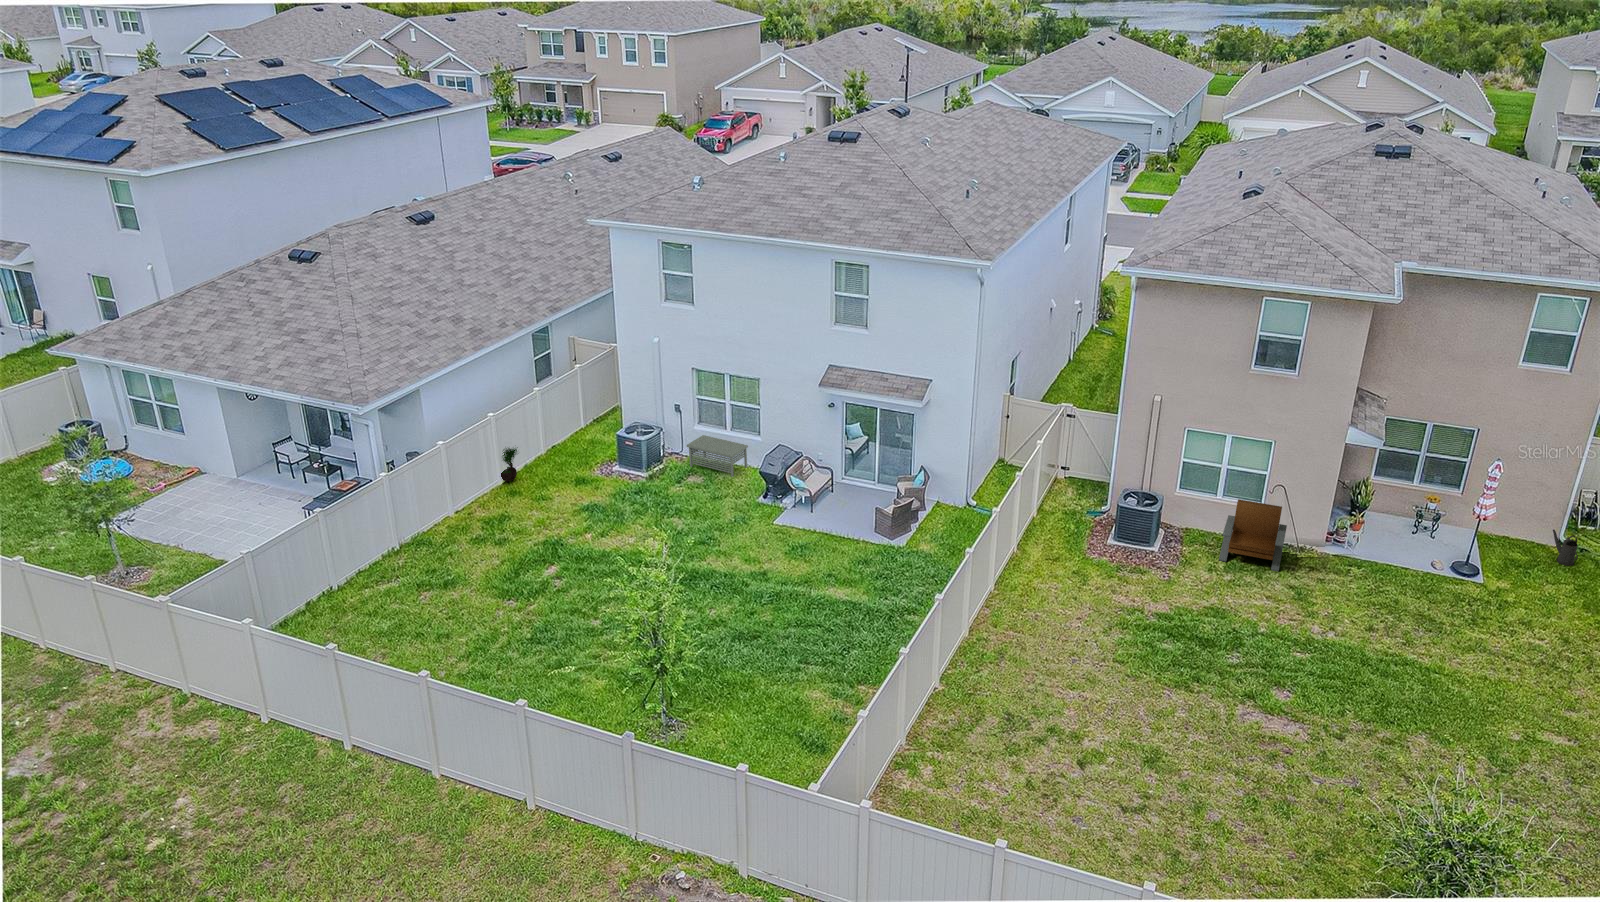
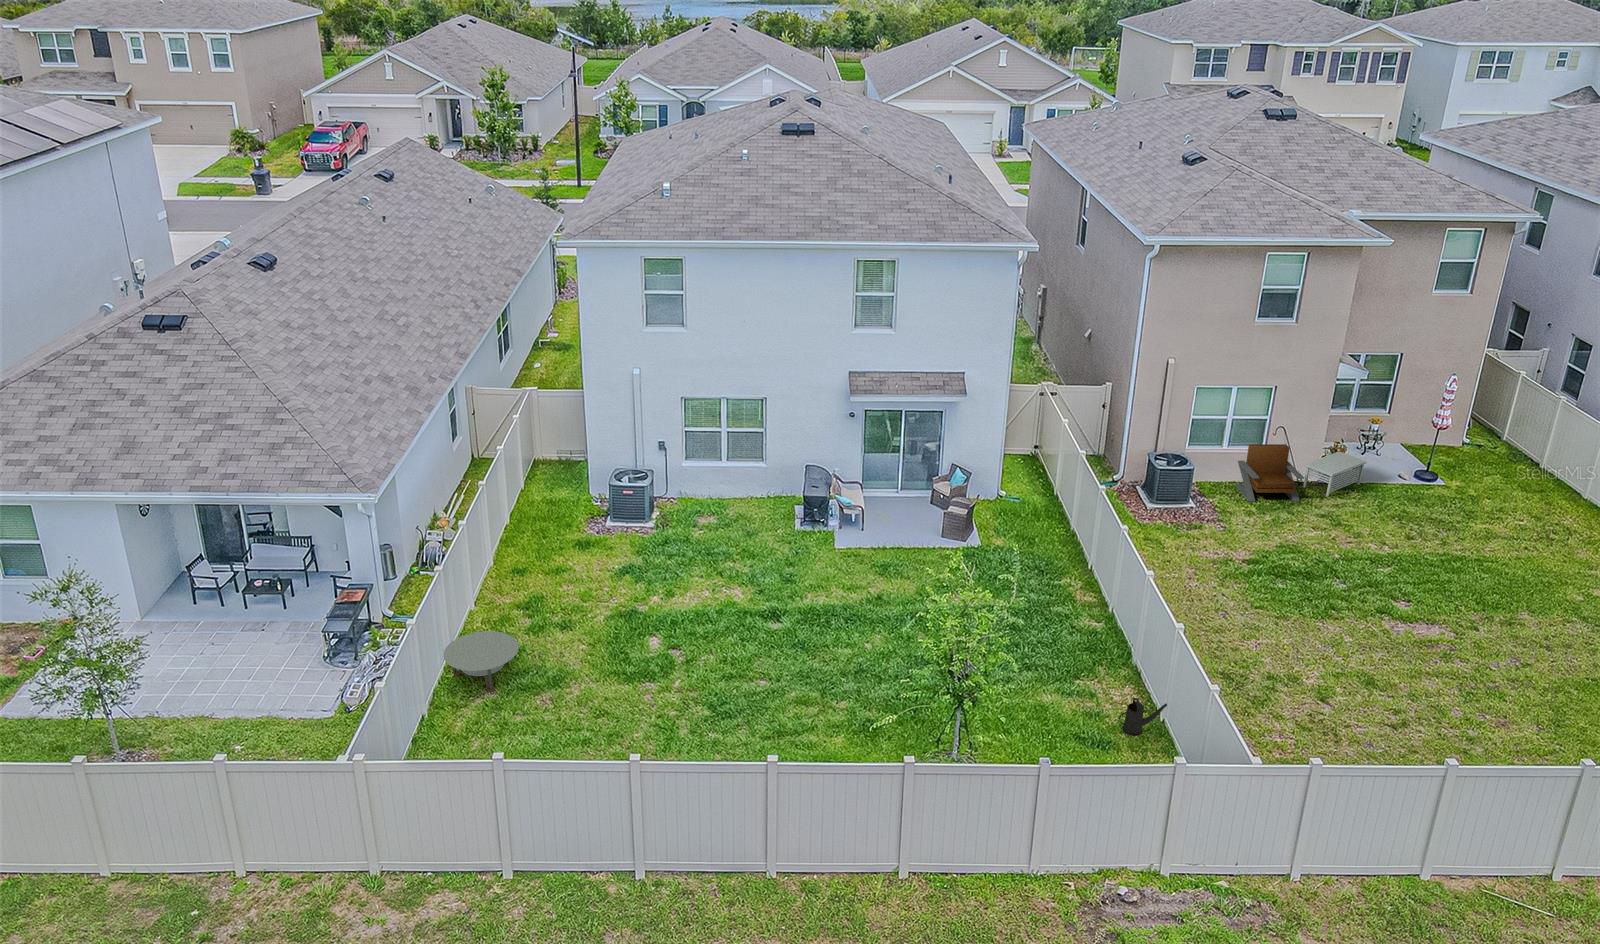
storage bench: present [687,435,748,477] -> present [1303,452,1366,497]
potted tree: present [501,447,518,482] -> none [496,517,522,563]
round table: none [364,525,425,573] -> present [443,631,519,692]
watering can: present [1553,530,1578,566] -> present [1119,698,1167,736]

